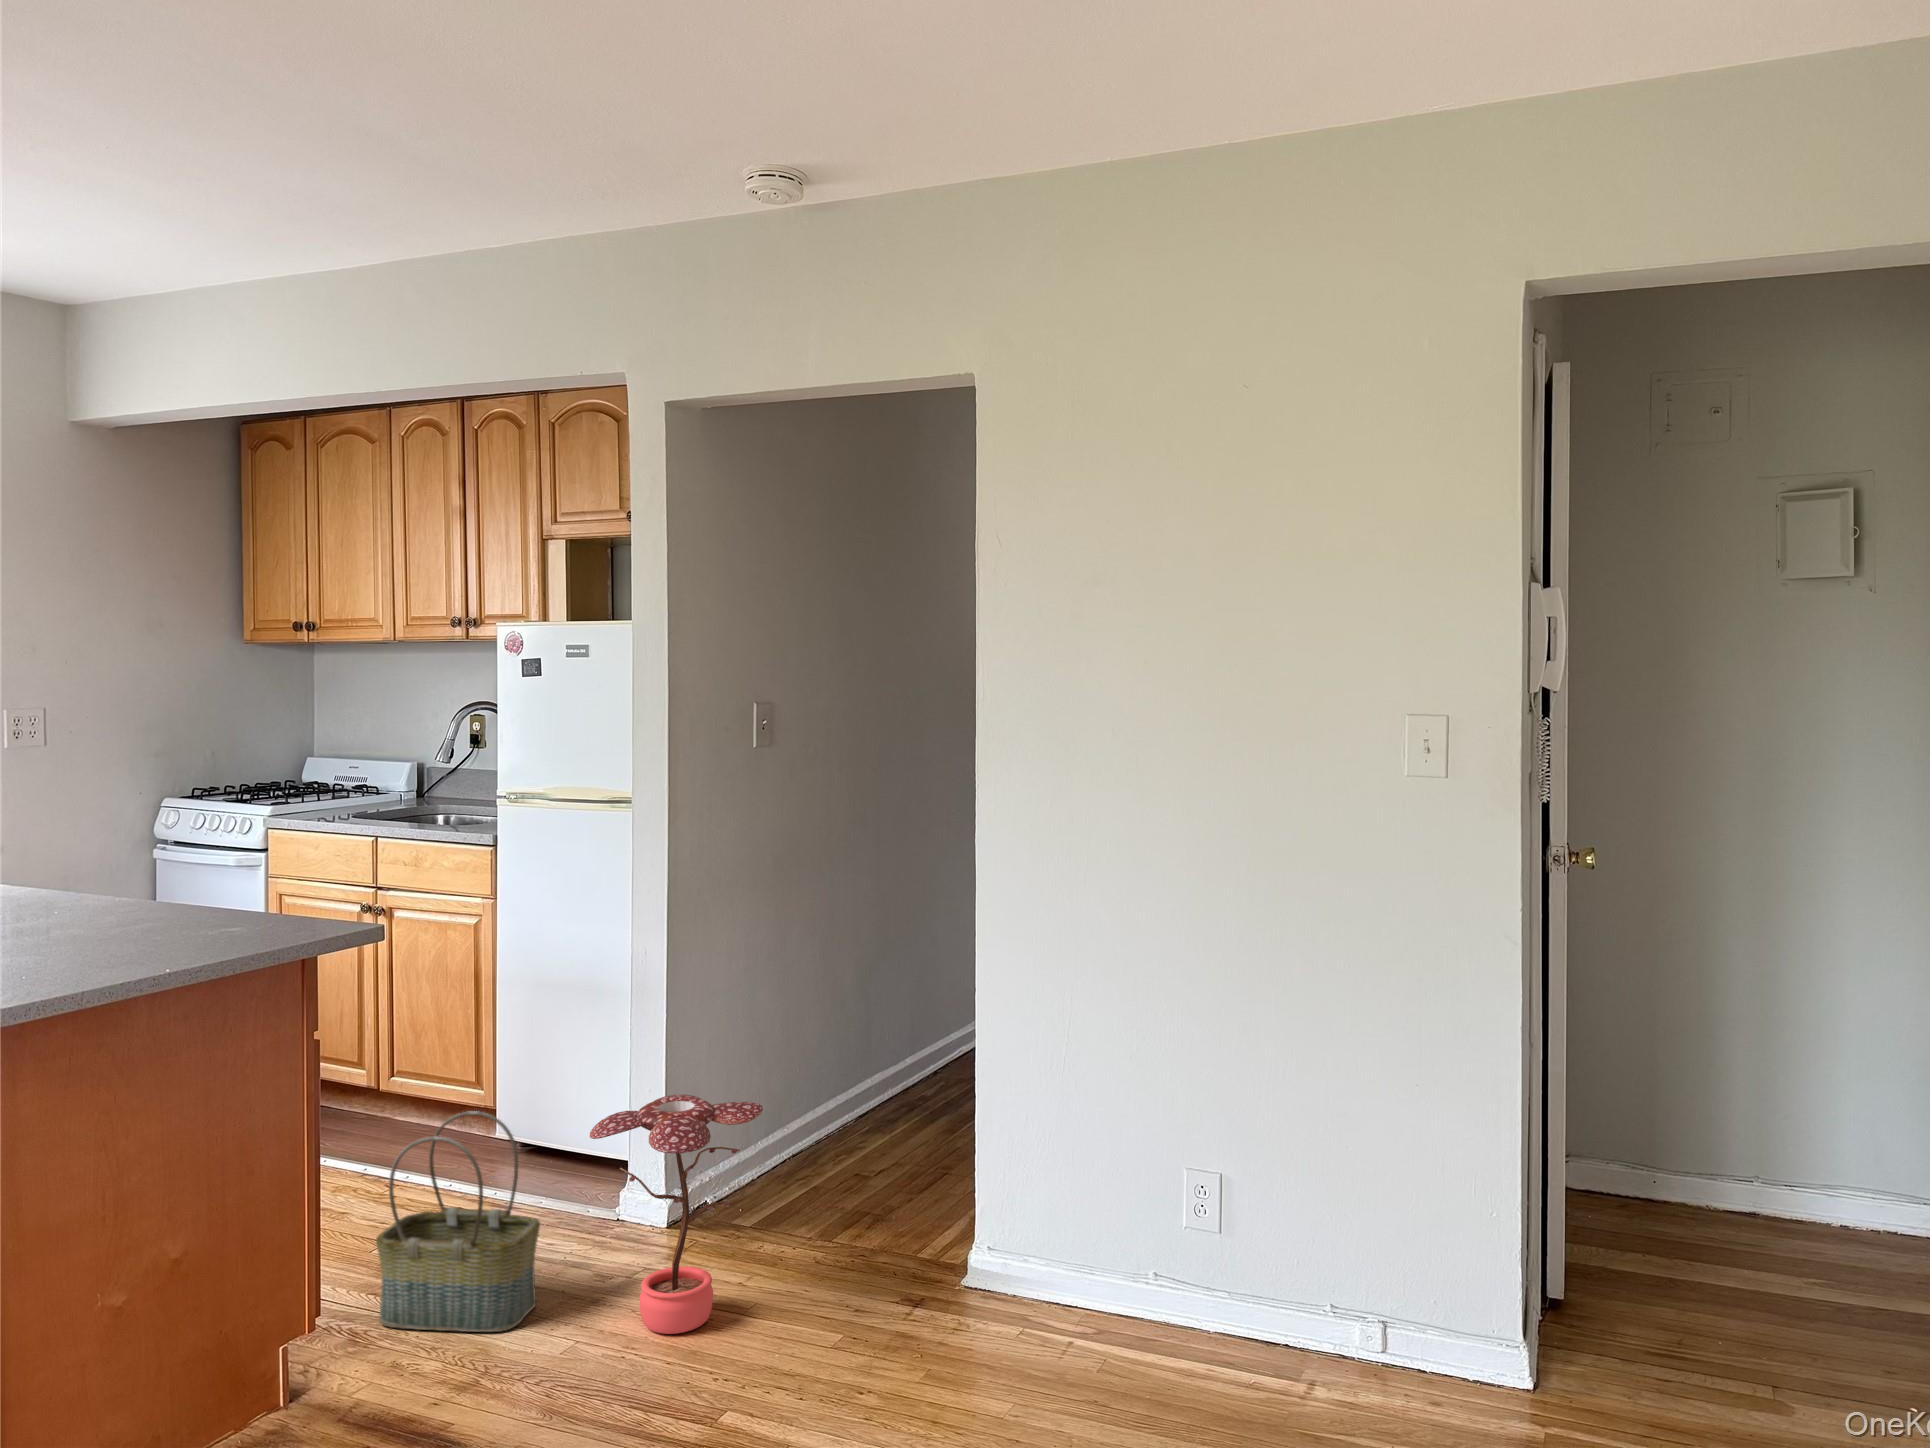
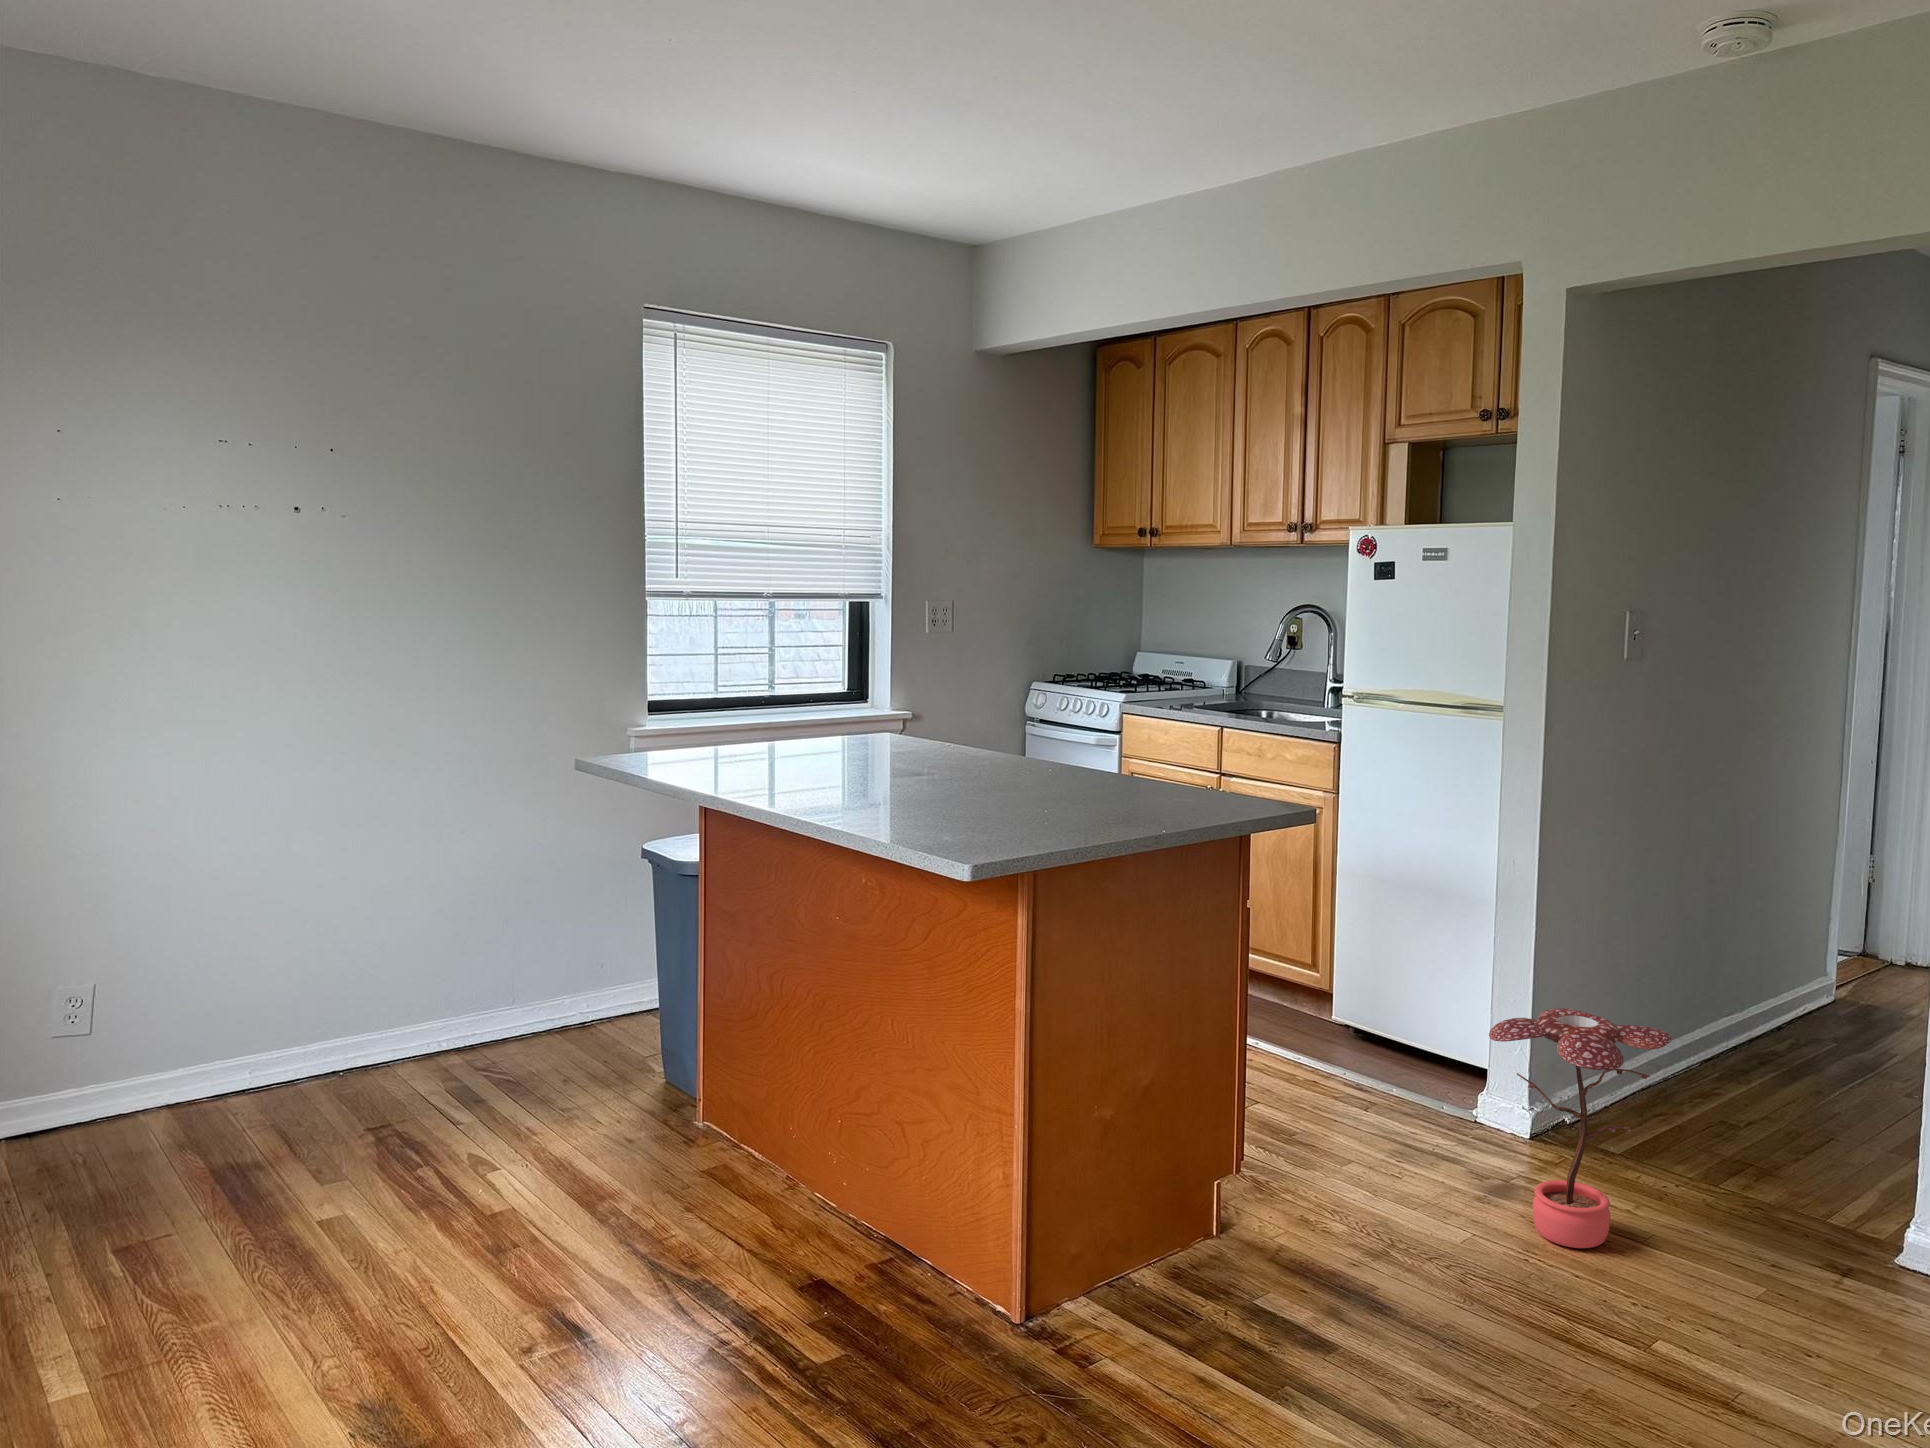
basket: present [376,1111,540,1332] -> none [1277,995,1427,1208]

